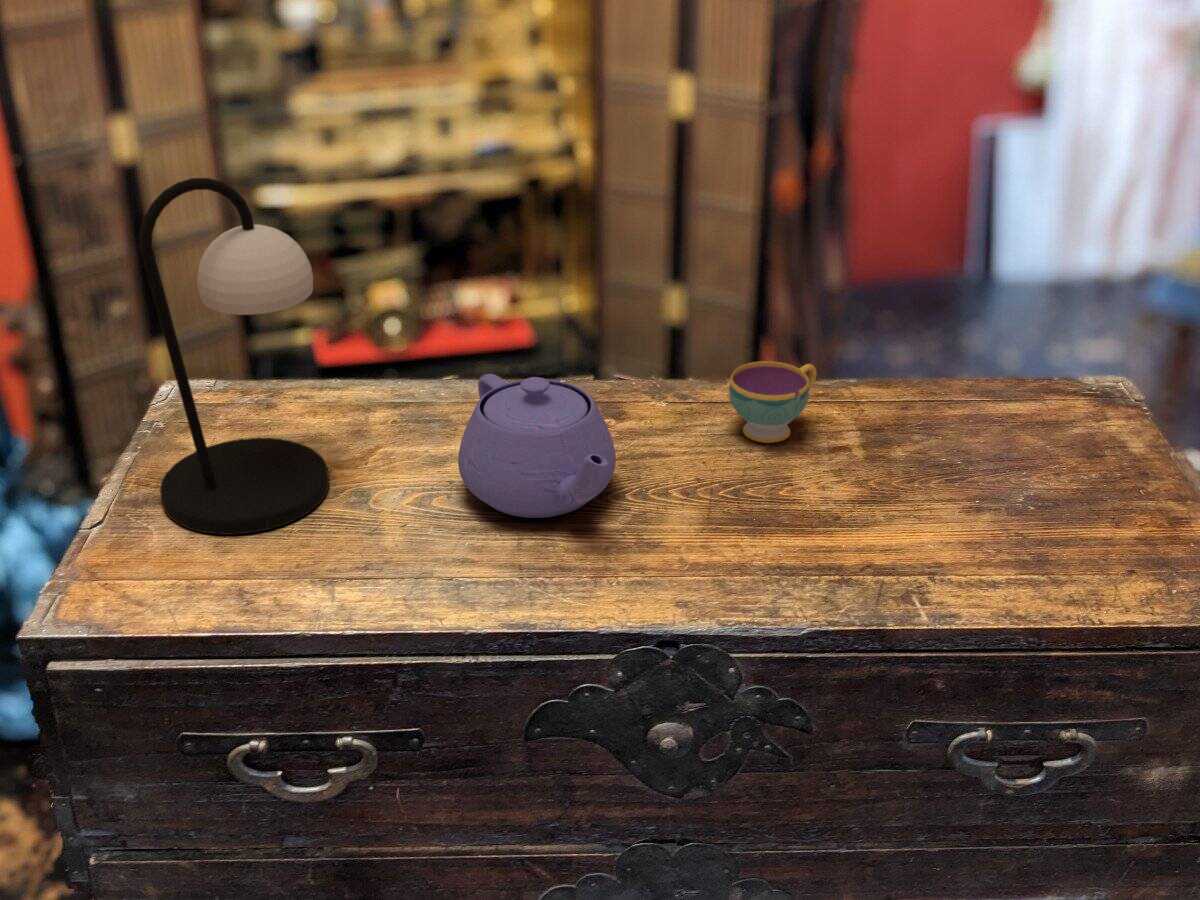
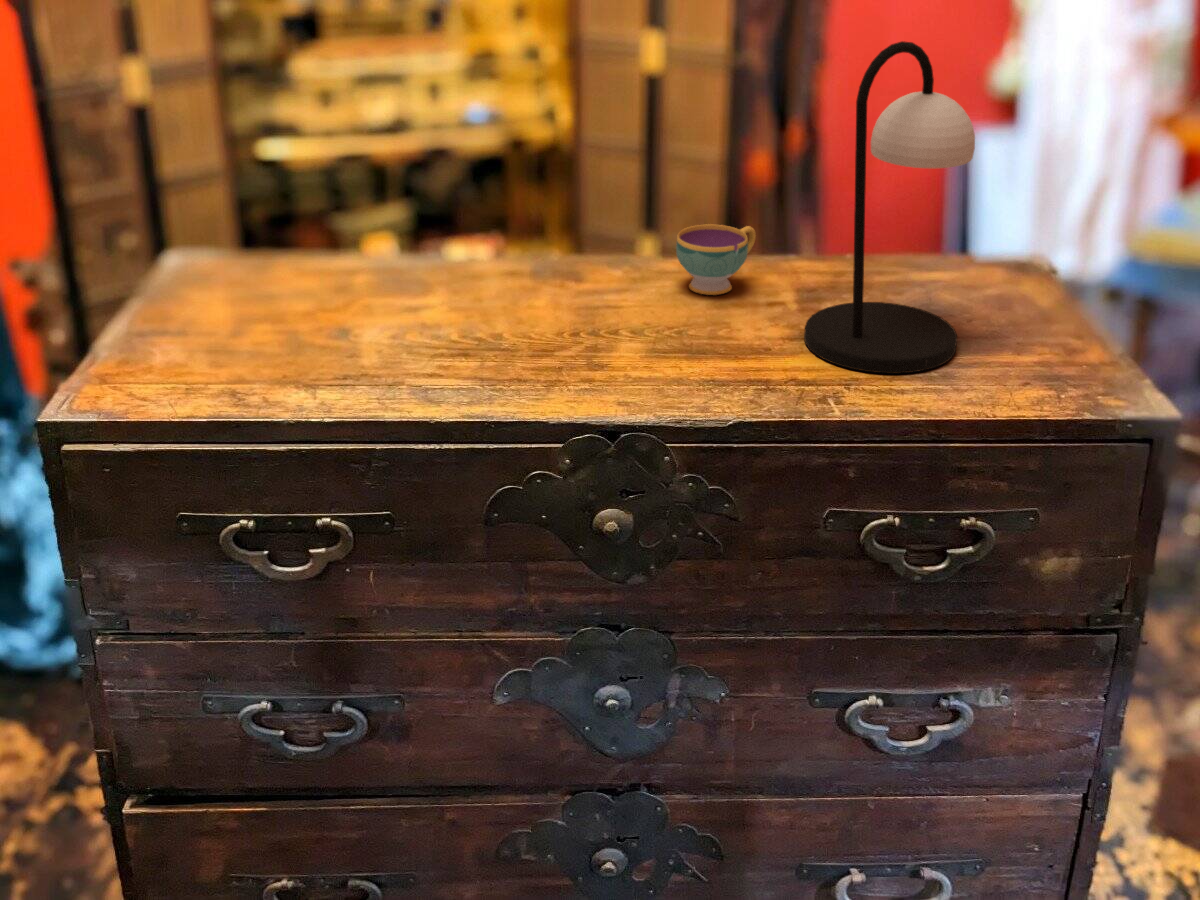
table lamp: present [139,178,329,535] -> present [804,41,975,374]
teapot: present [458,374,616,518] -> none [430,219,571,343]

